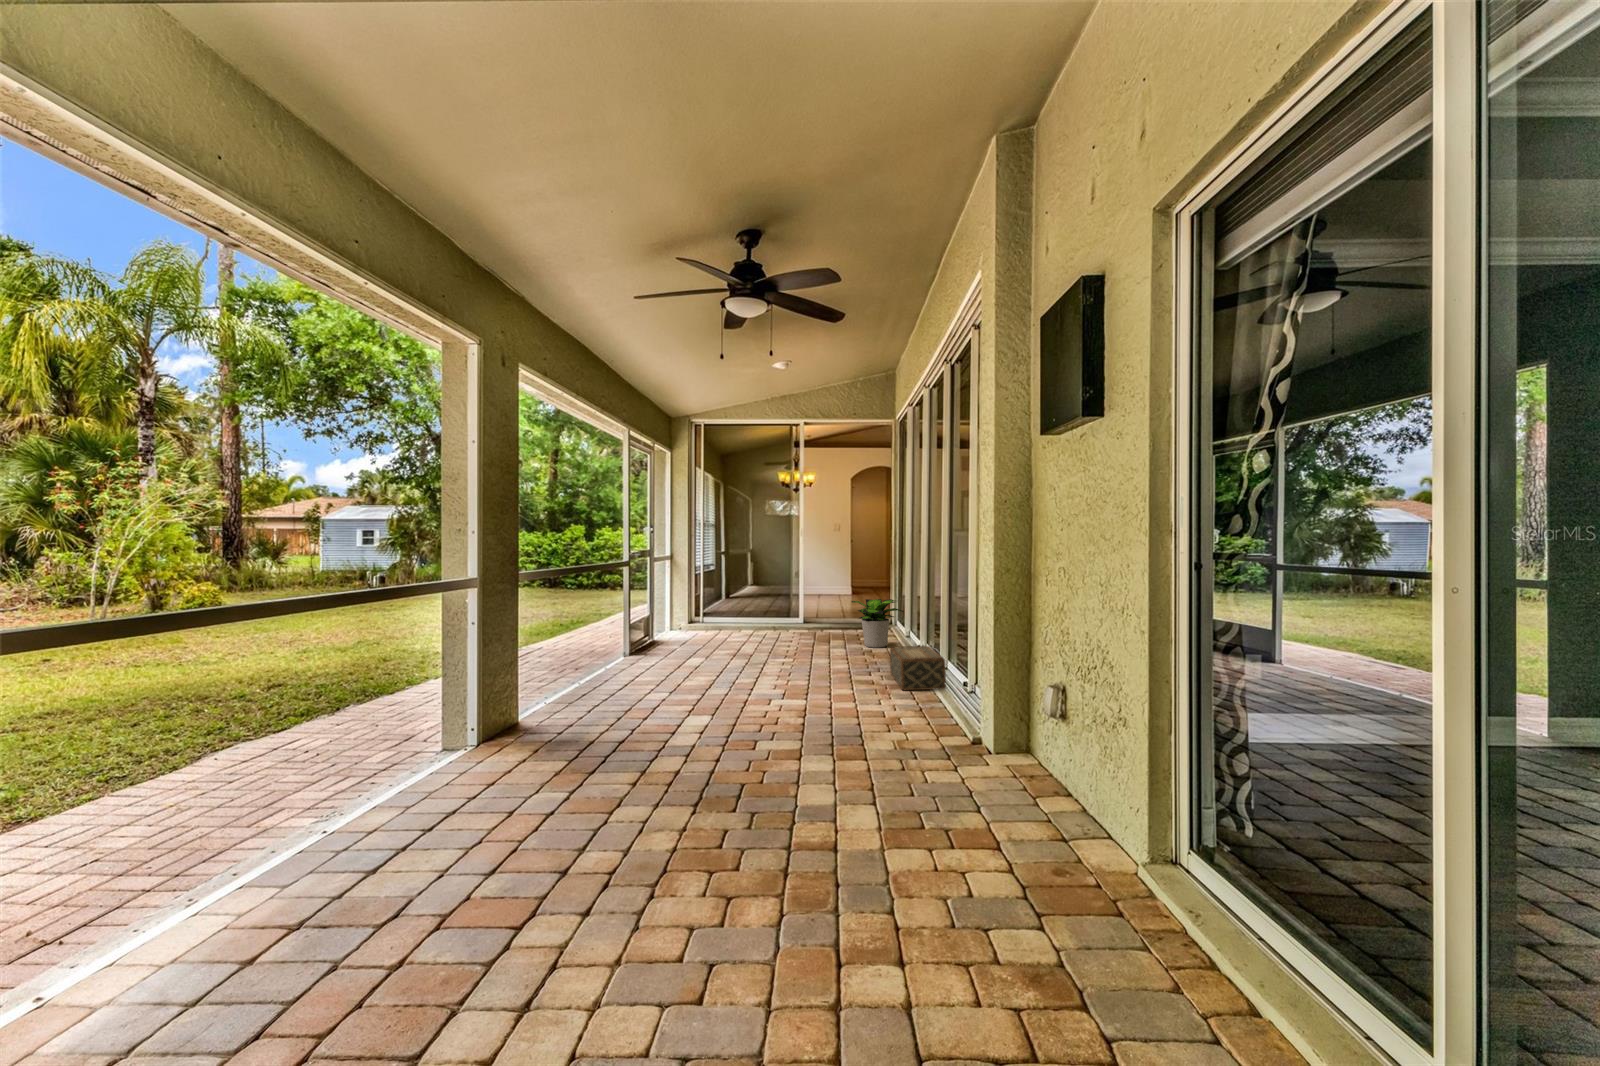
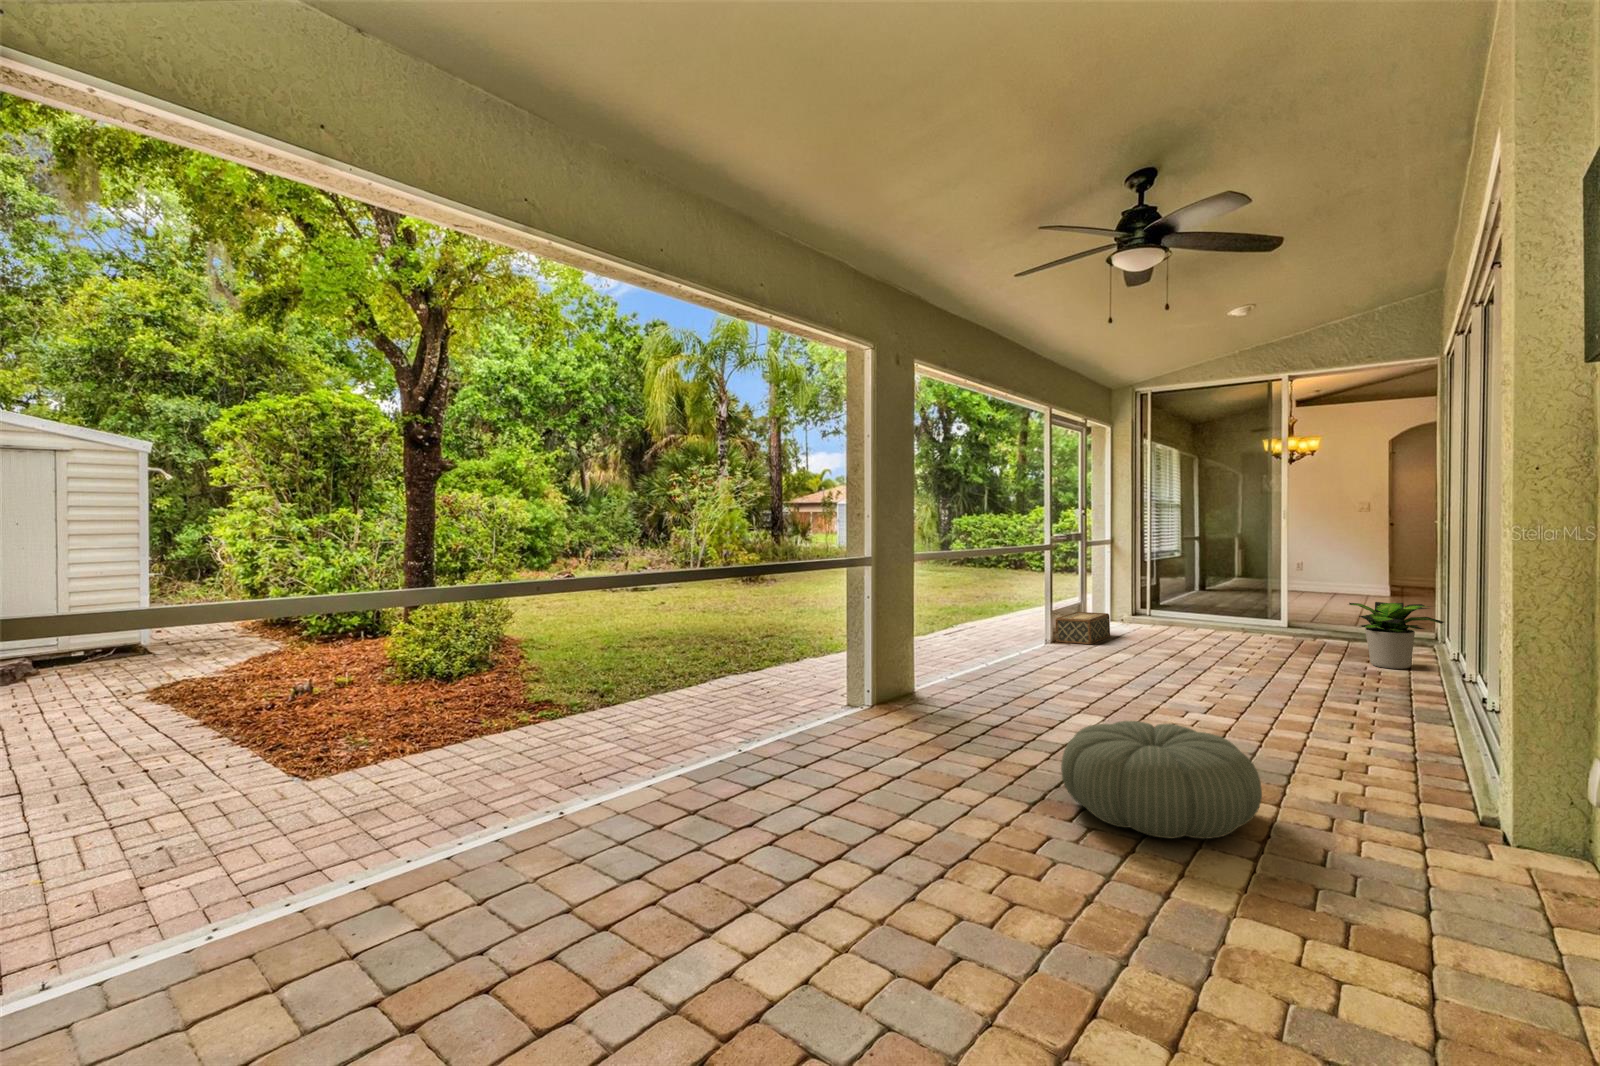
woven basket: present [890,646,946,691] -> present [1055,612,1110,644]
pouf: none [719,708,868,805] -> present [1061,721,1262,839]

